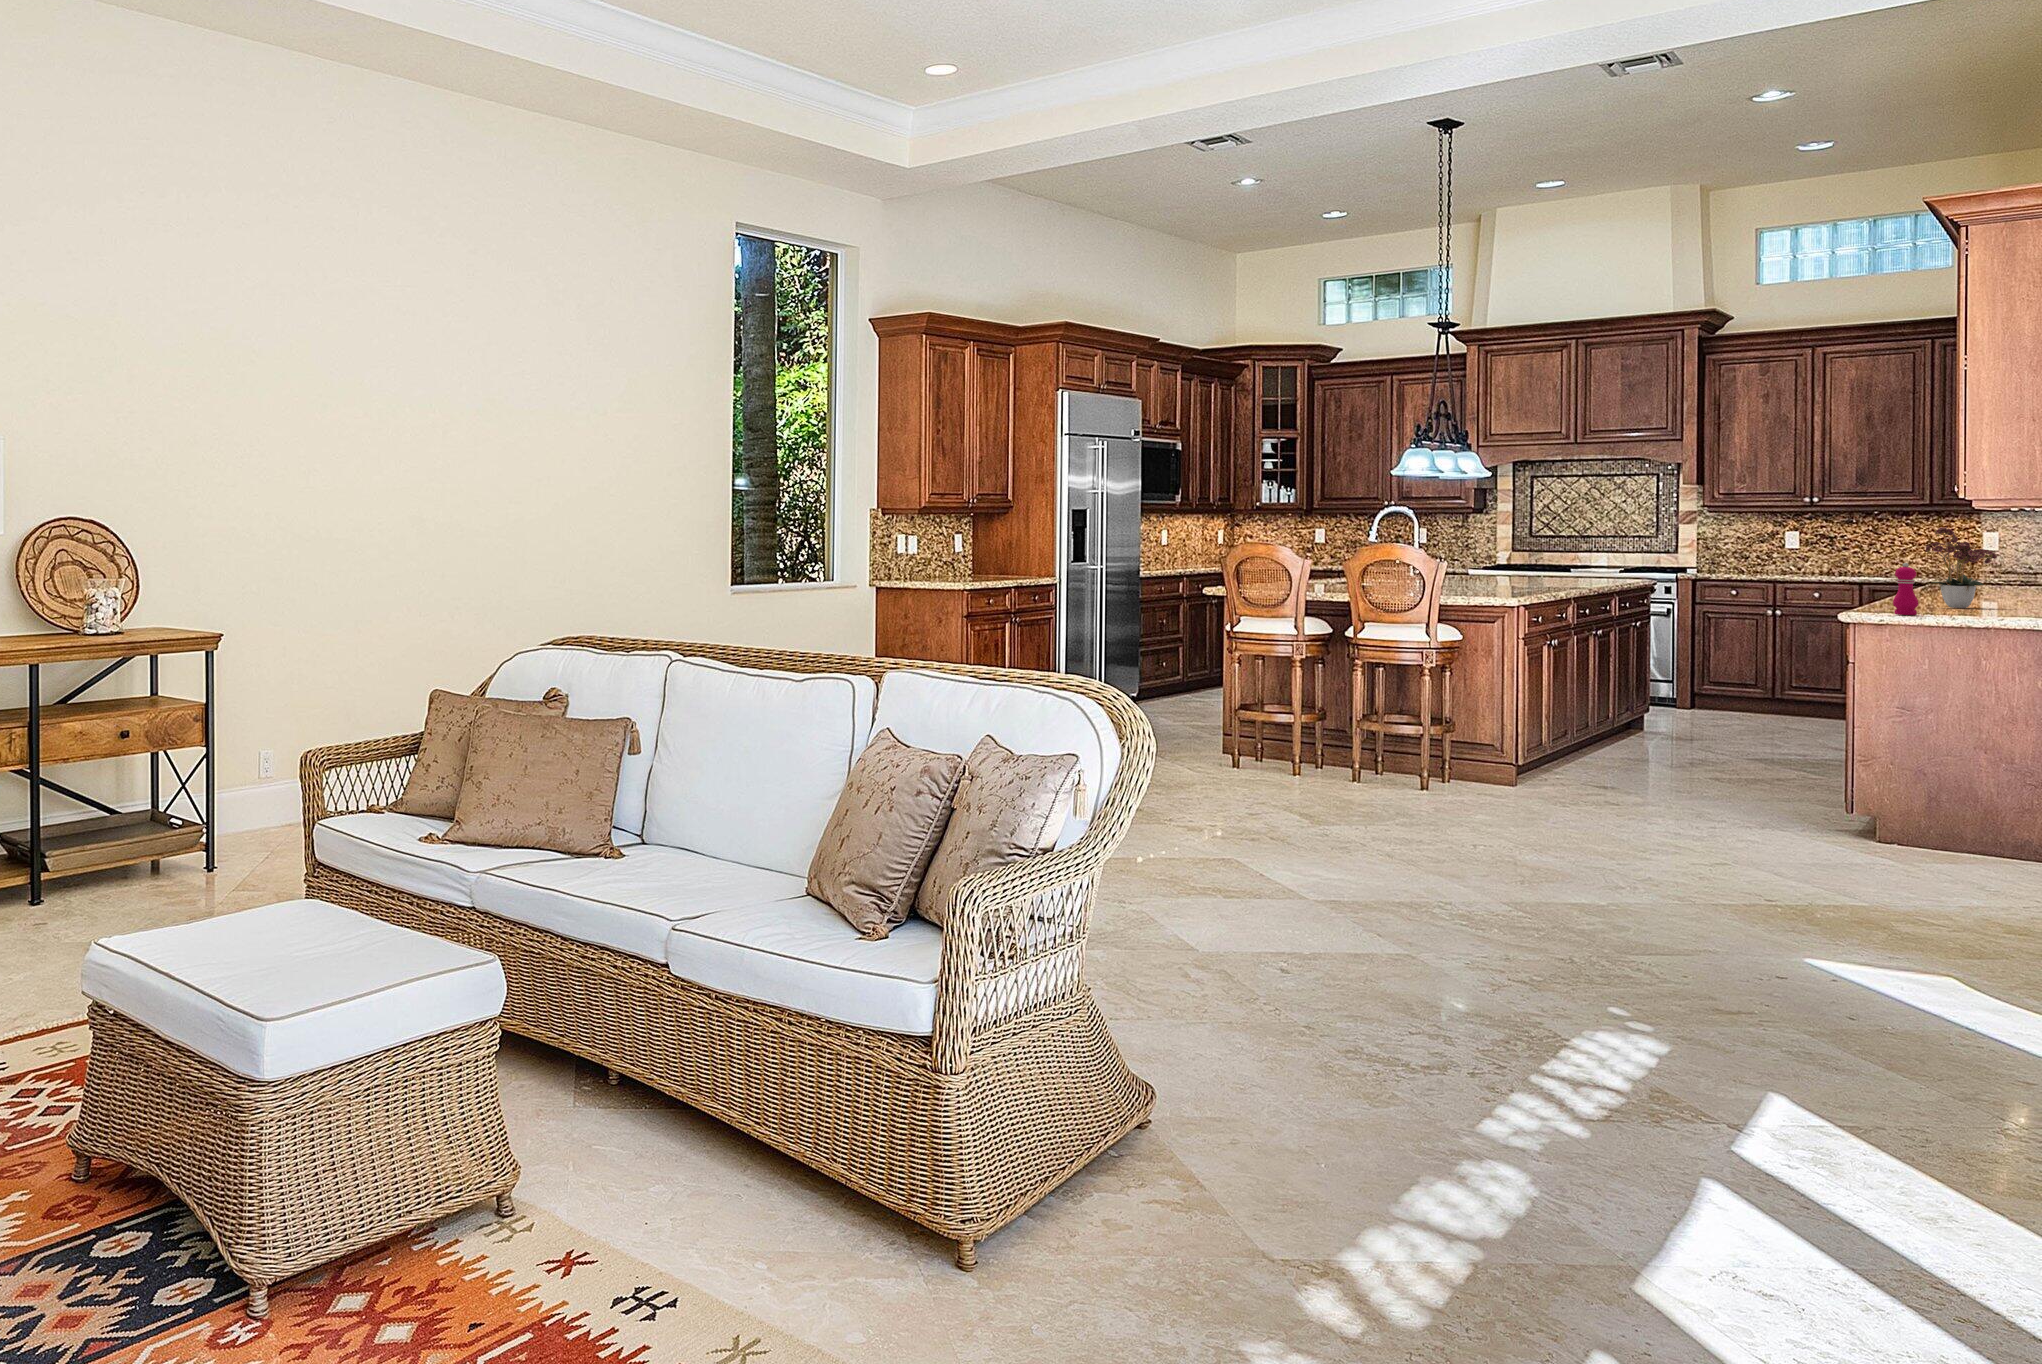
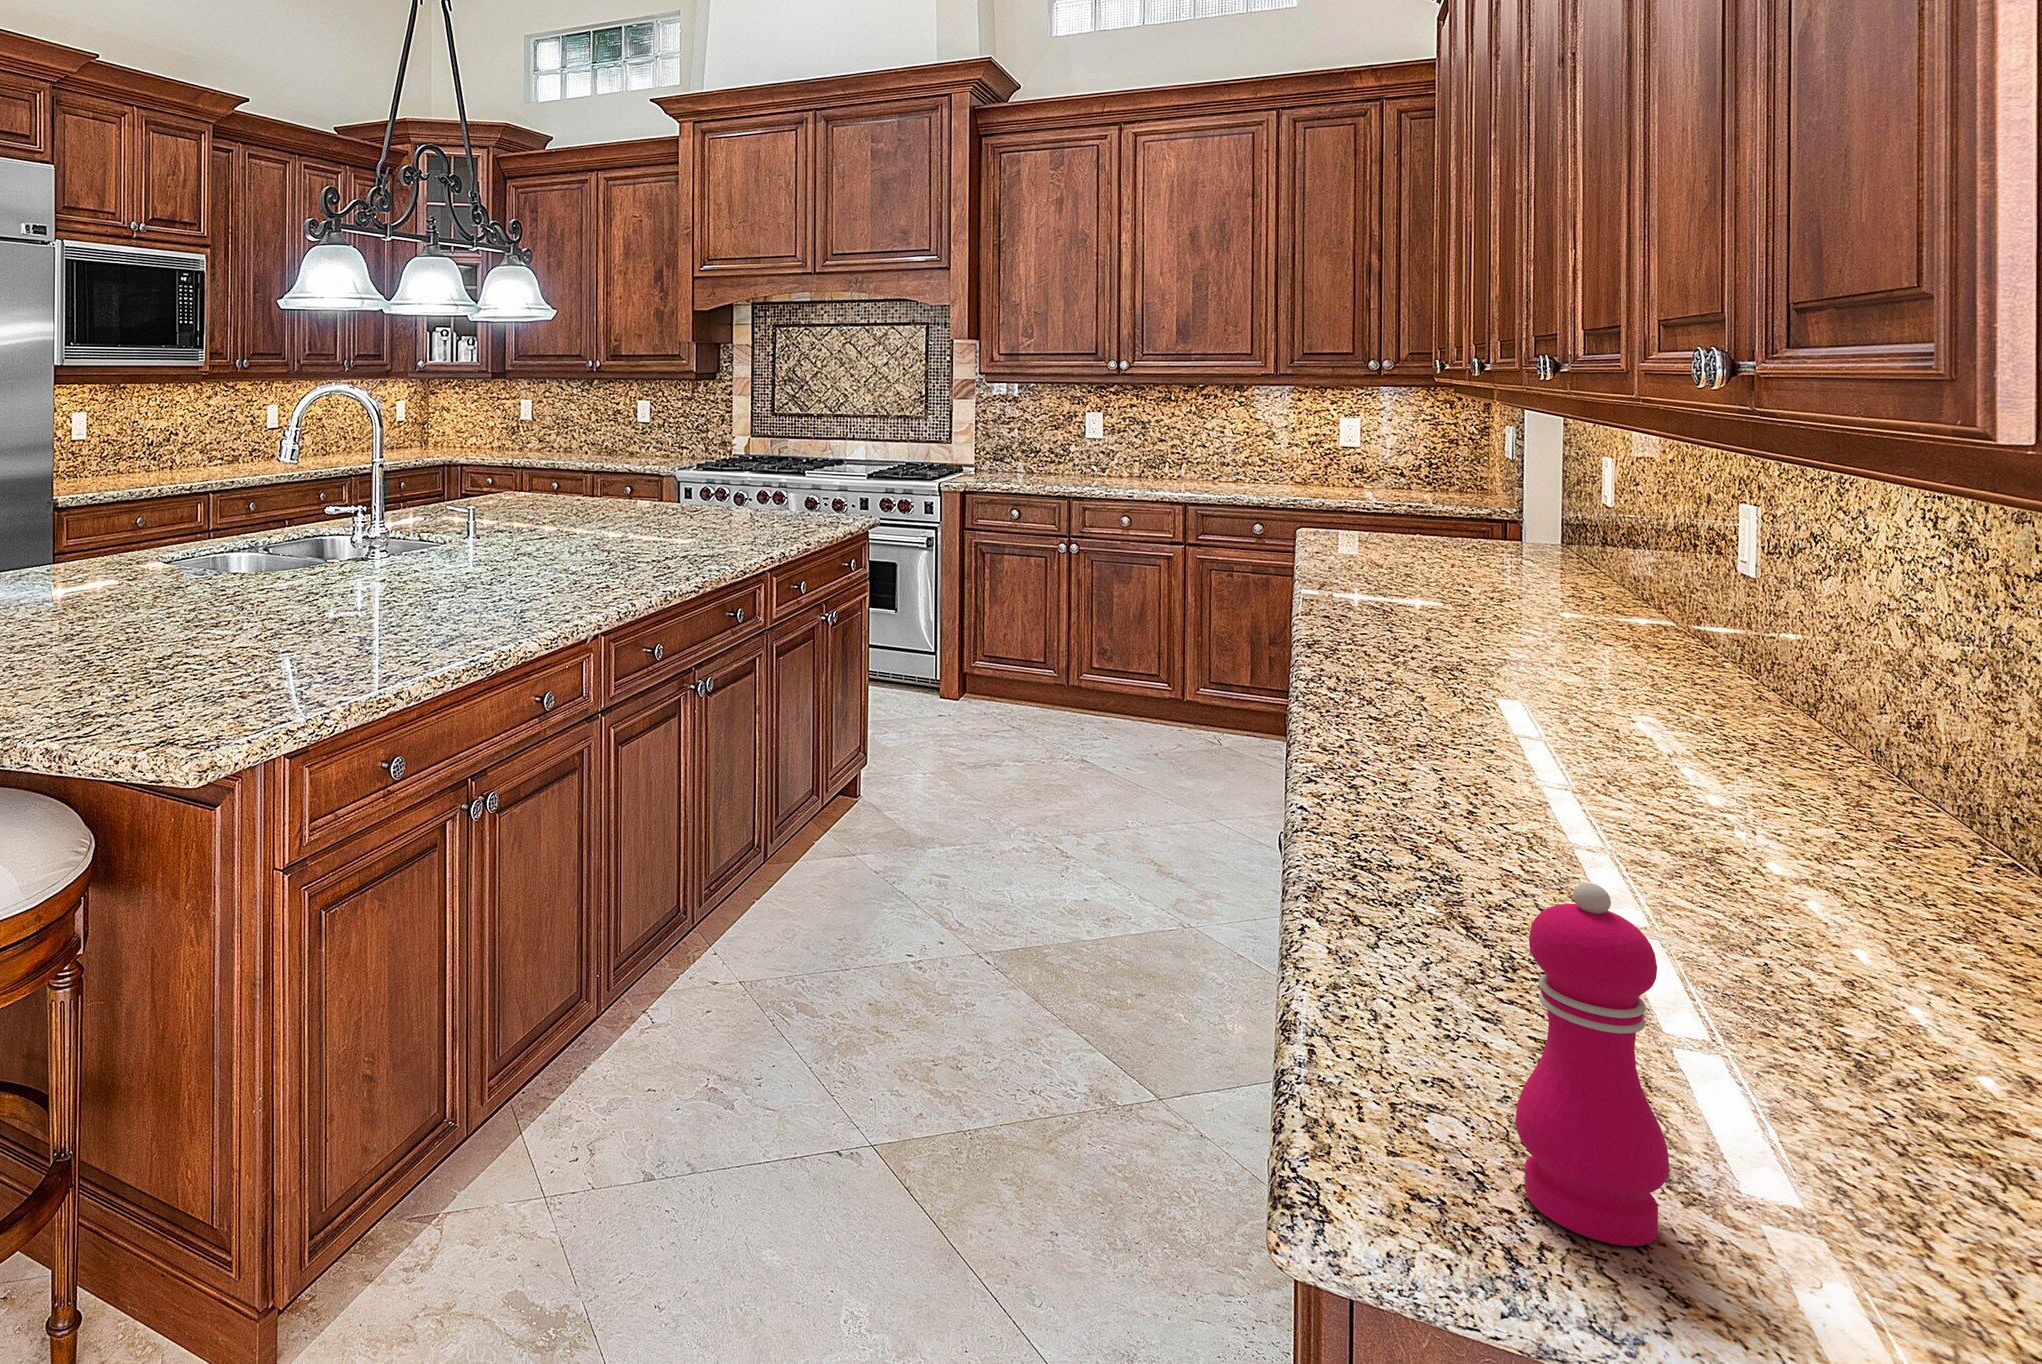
flower arrangement: present [1926,527,1997,608] -> none [1459,515,1758,860]

